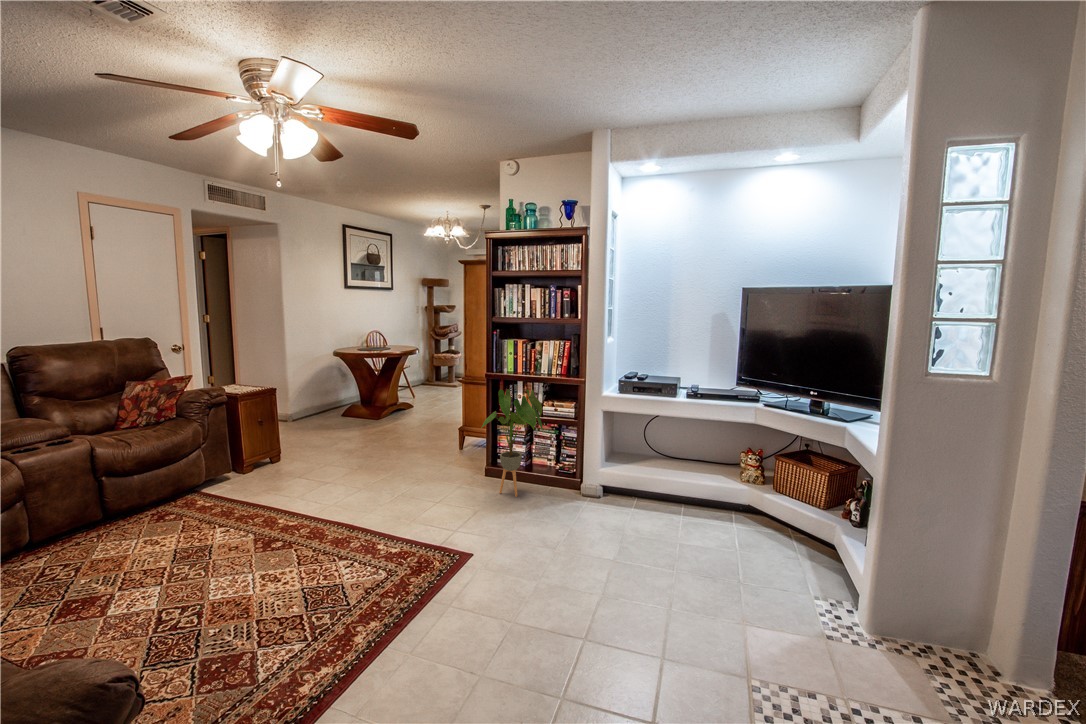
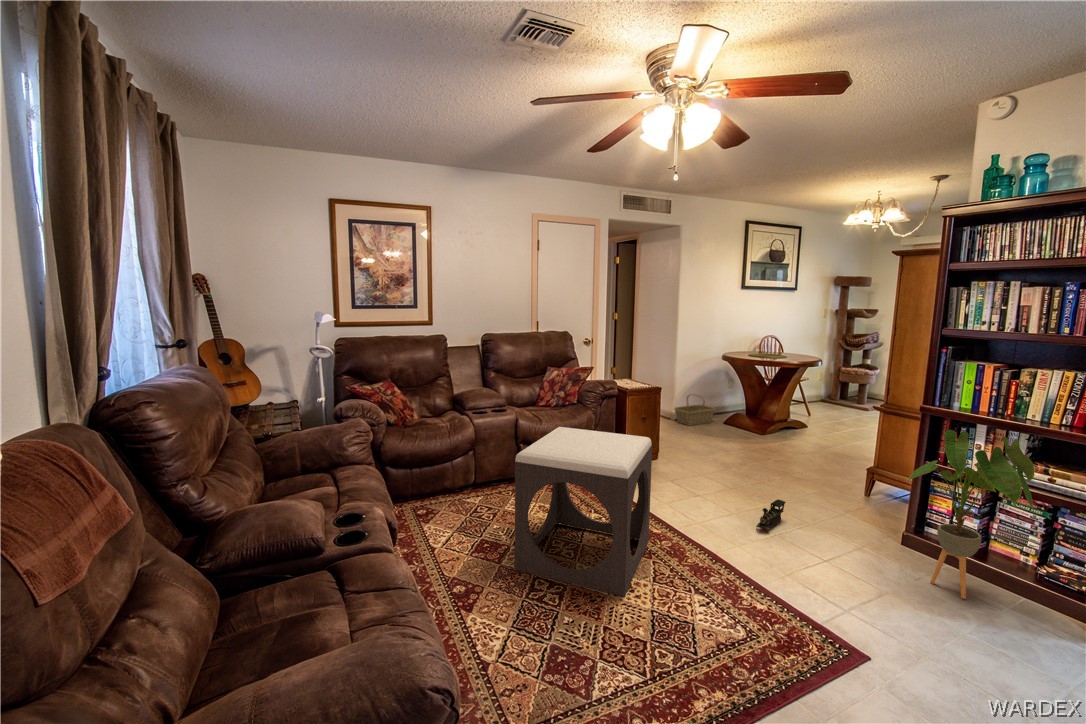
basket: none [293,392,336,423] -> present [674,395,715,426]
footstool: none [112,435,289,616] -> present [515,427,652,597]
toy train: none [384,466,405,496] -> present [756,500,786,533]

